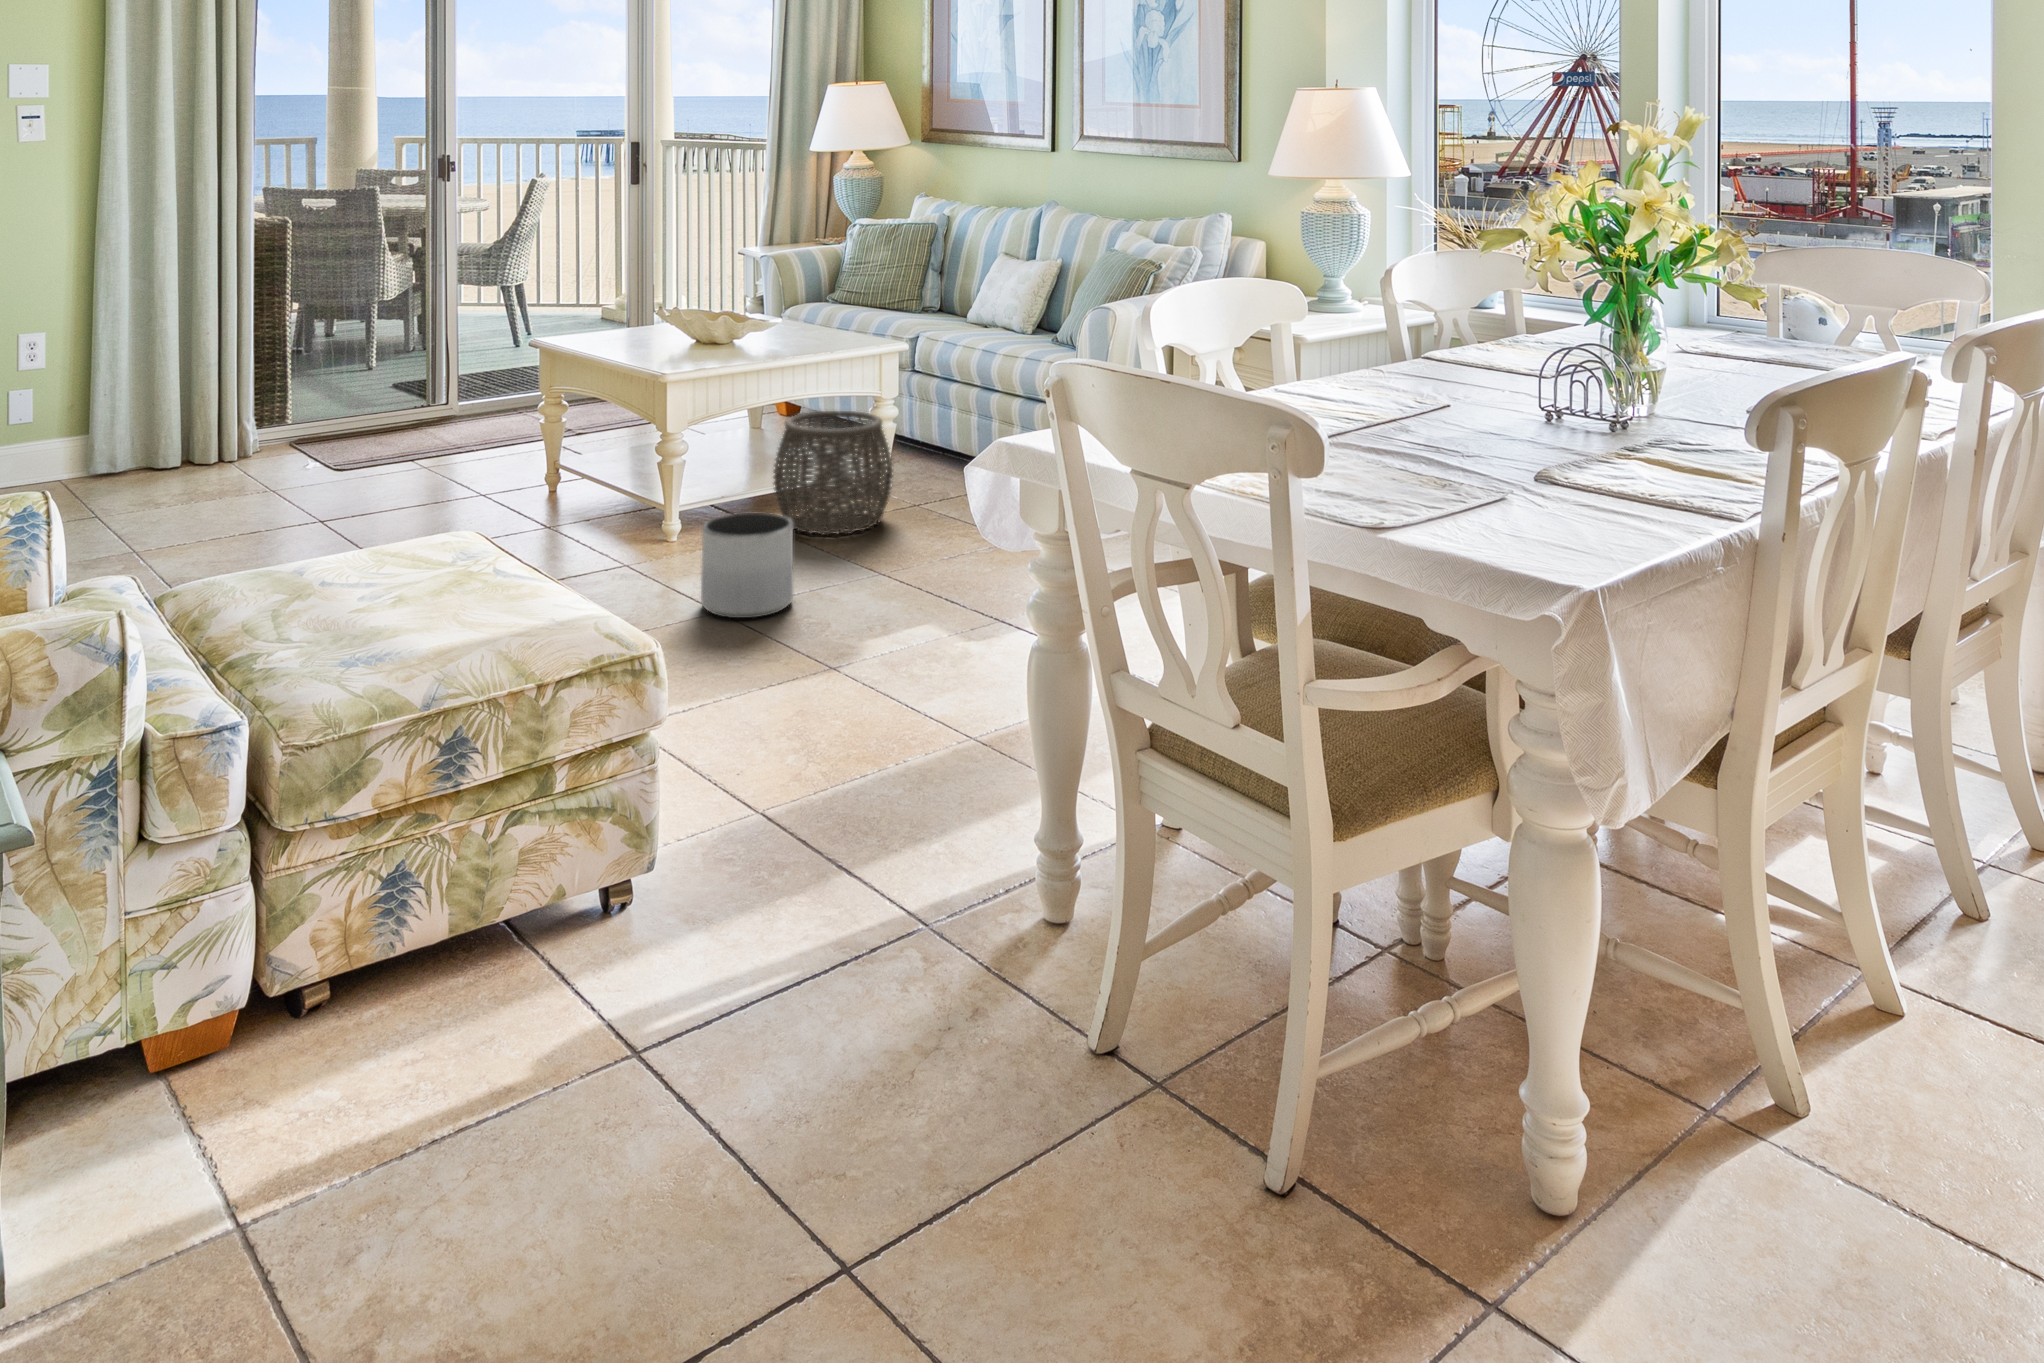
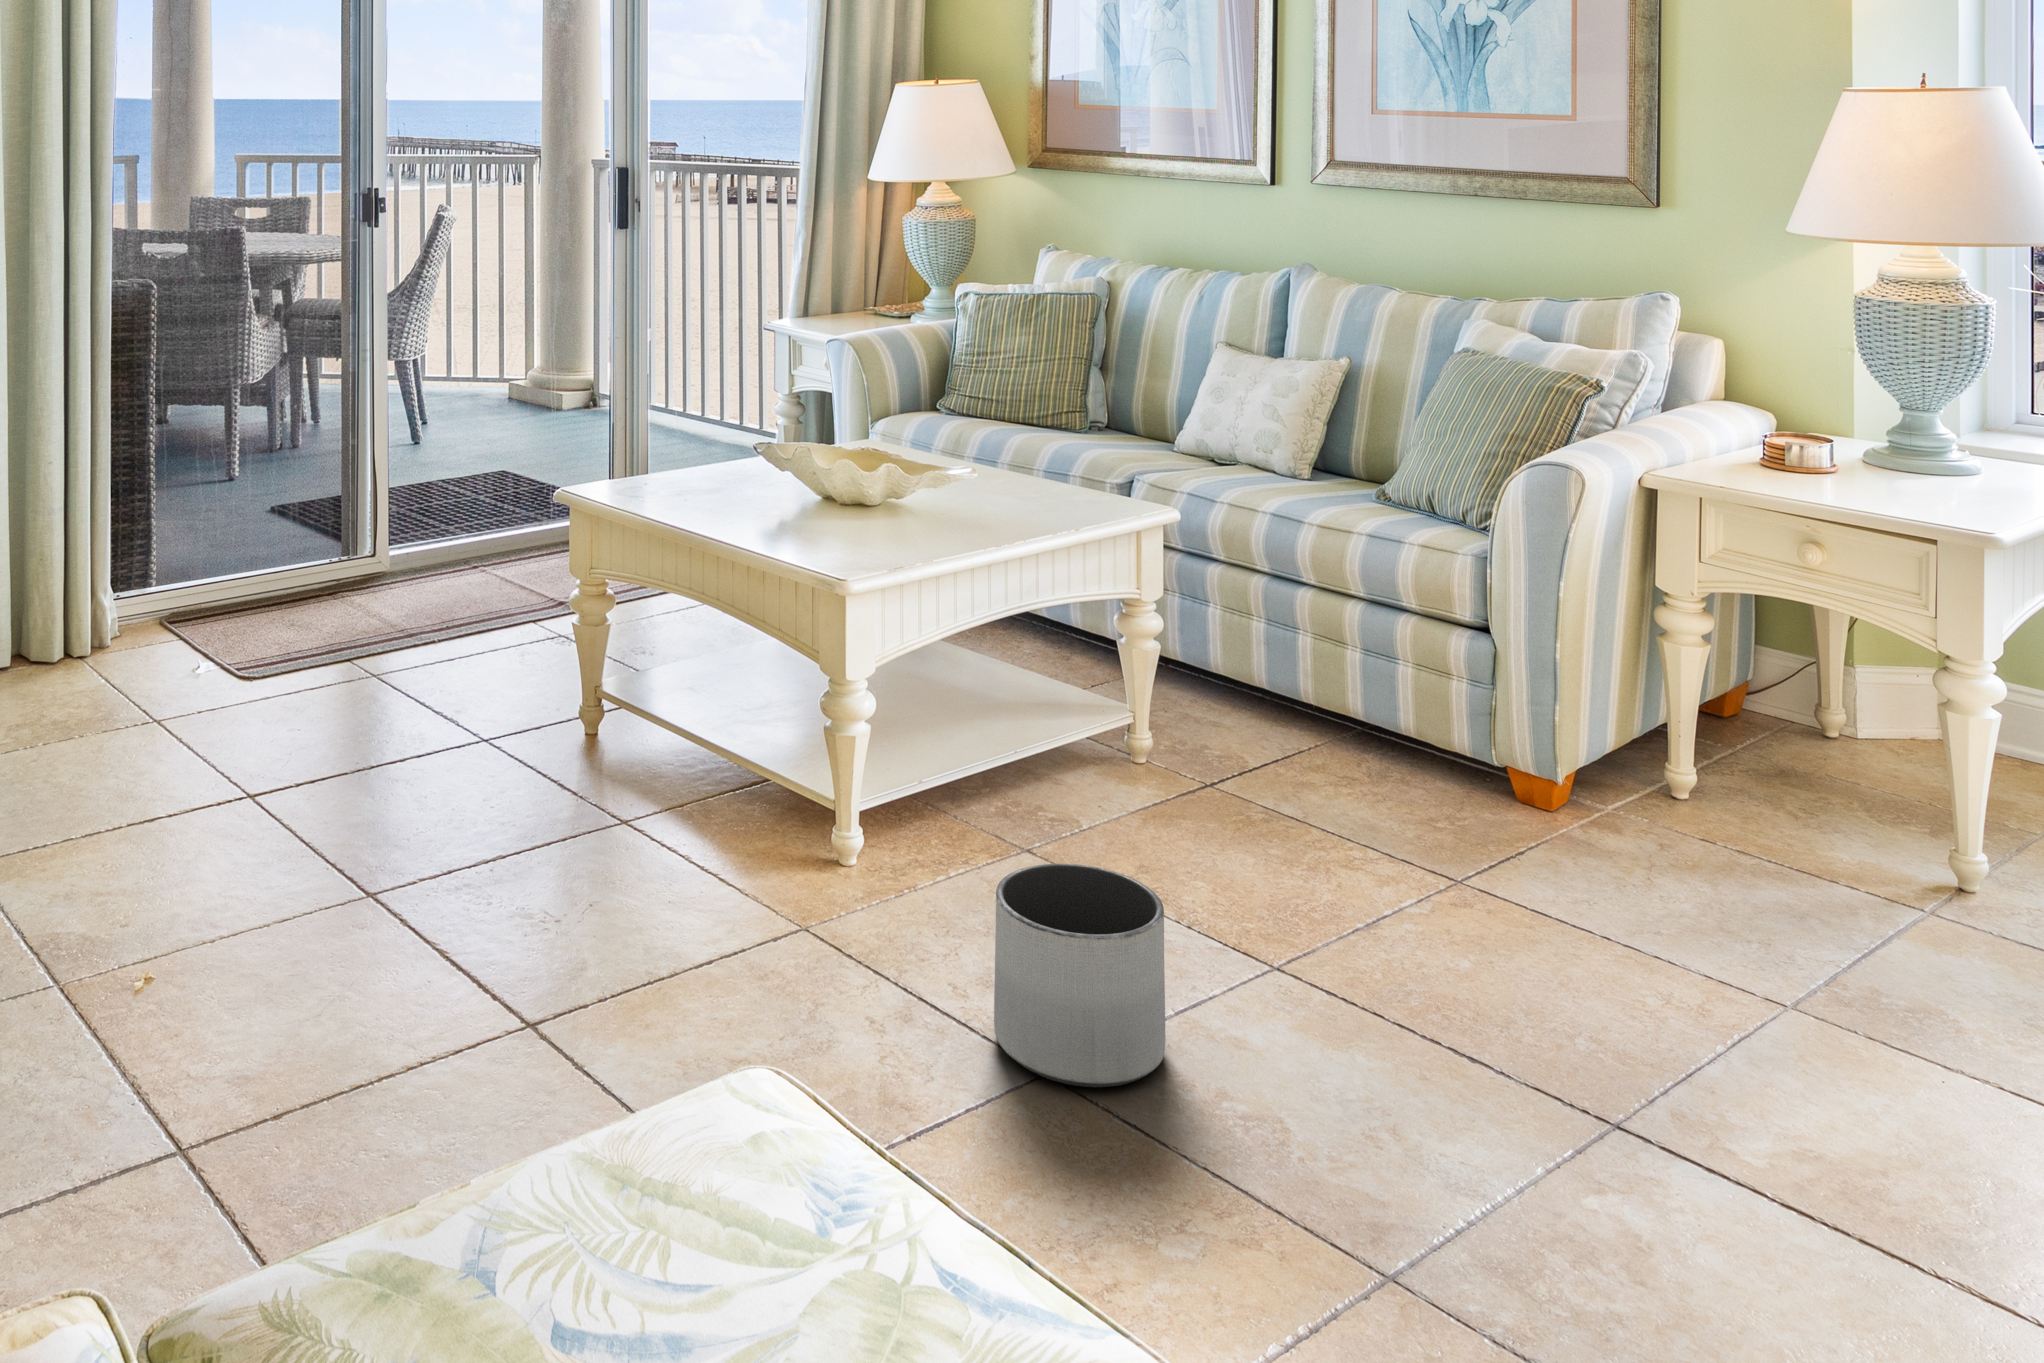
woven basket: present [773,411,893,535] -> none [995,629,1203,859]

